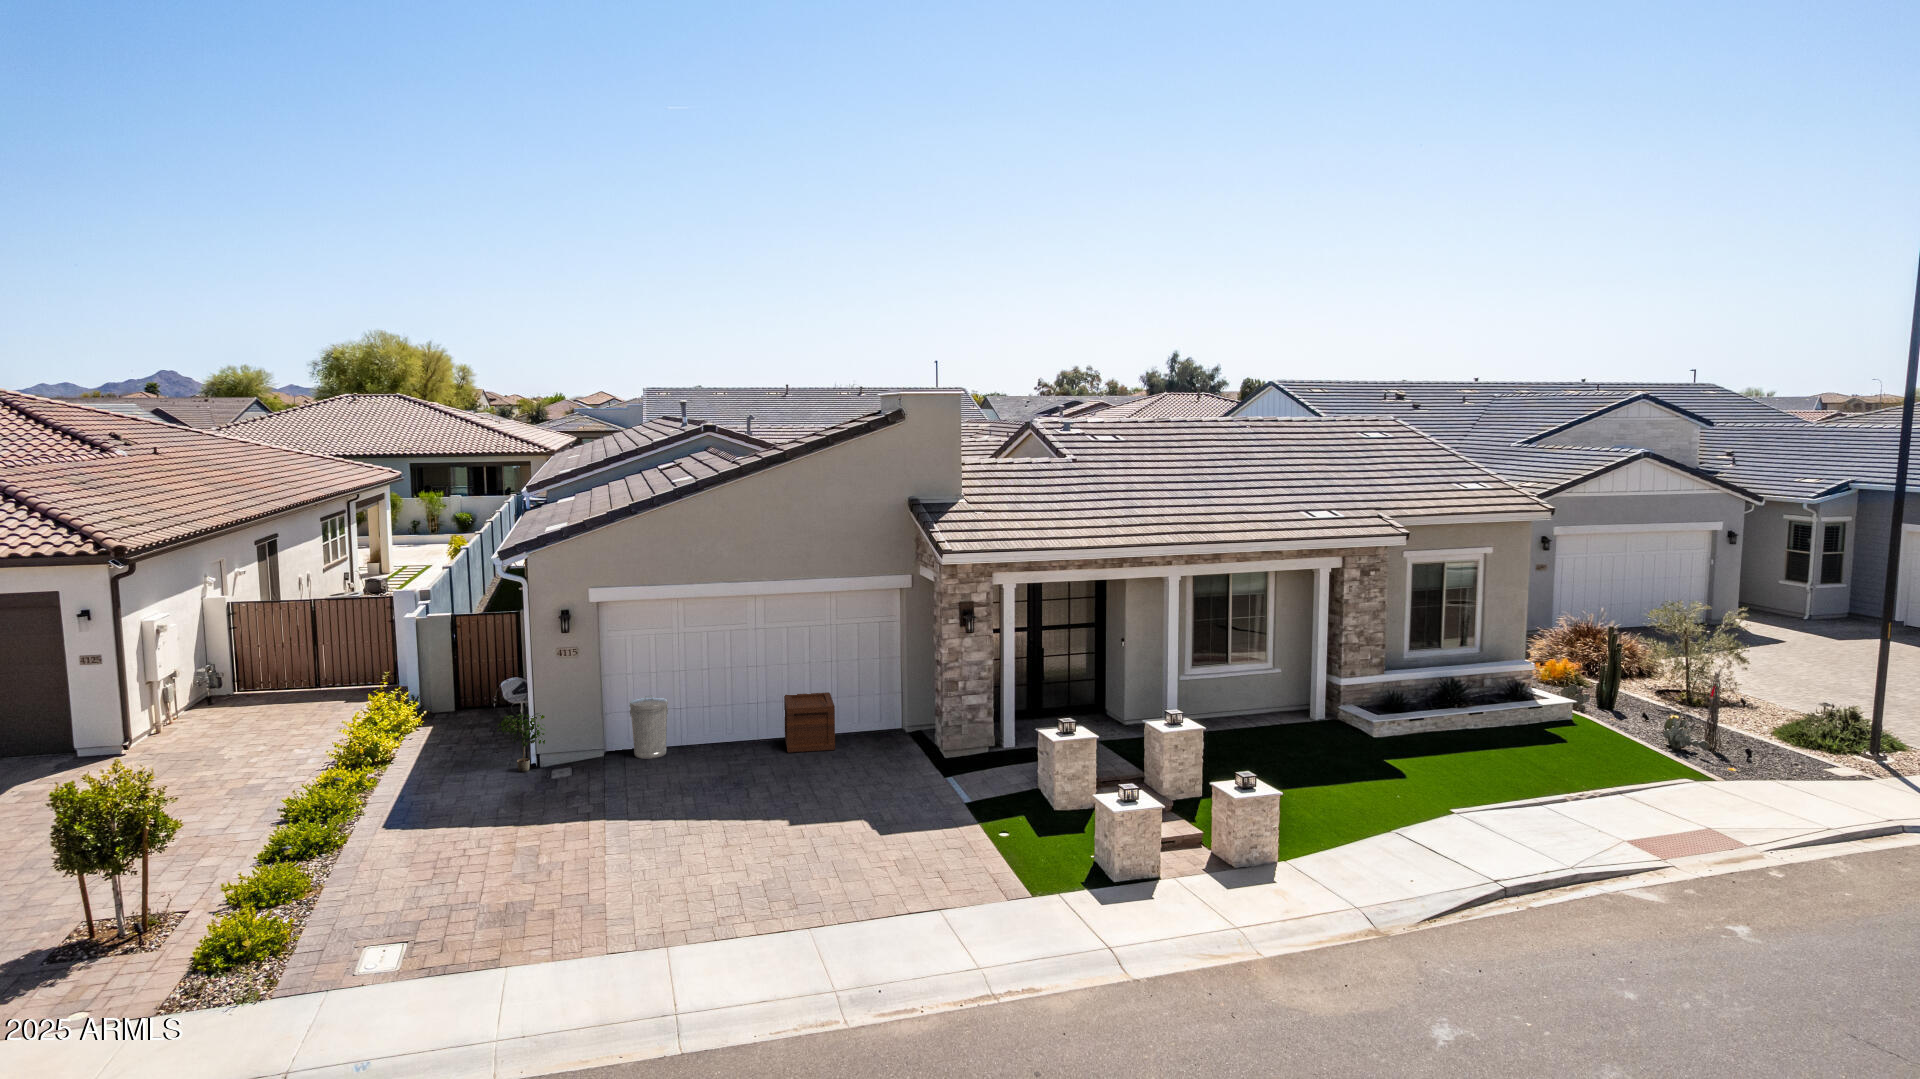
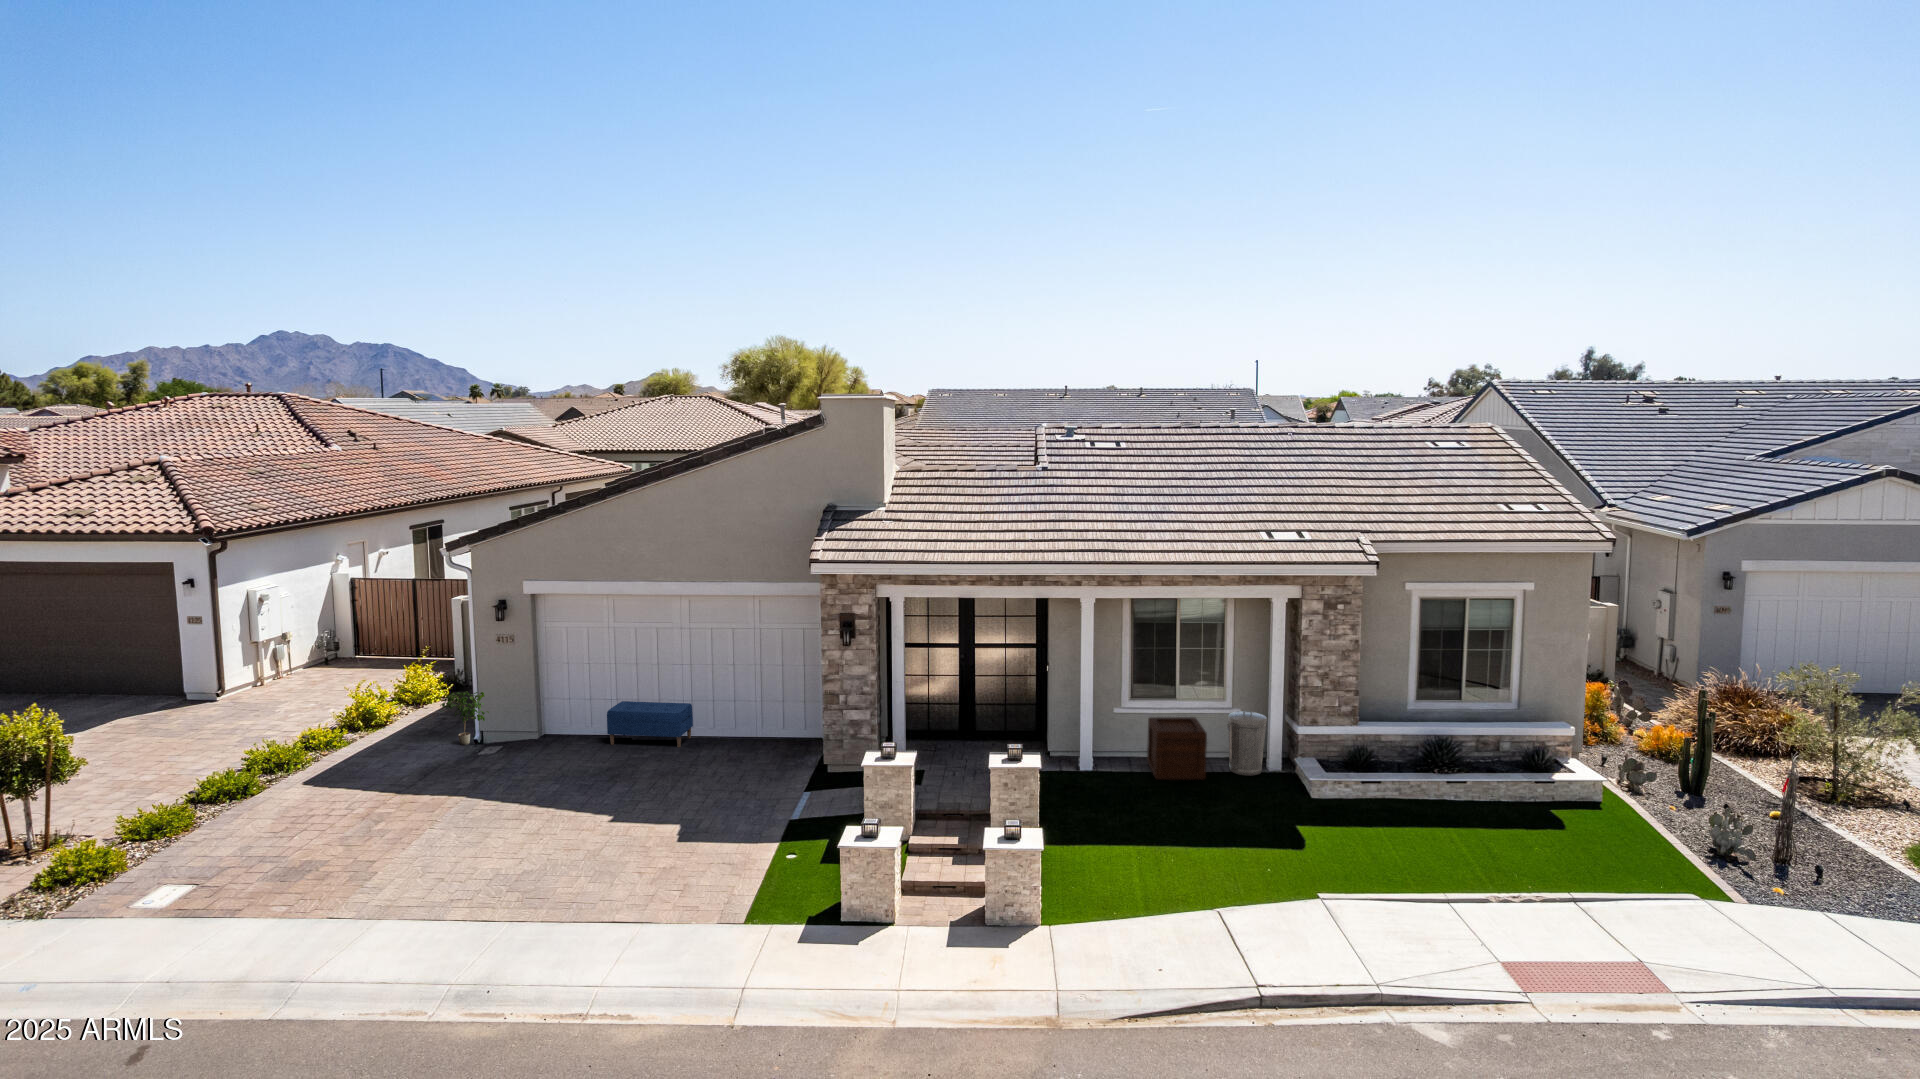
wooden crate: present [784,692,835,753] -> present [1147,717,1207,780]
trash can: present [629,696,668,759] -> present [1227,711,1267,776]
bench: none [686,706,767,756] -> present [607,701,693,747]

